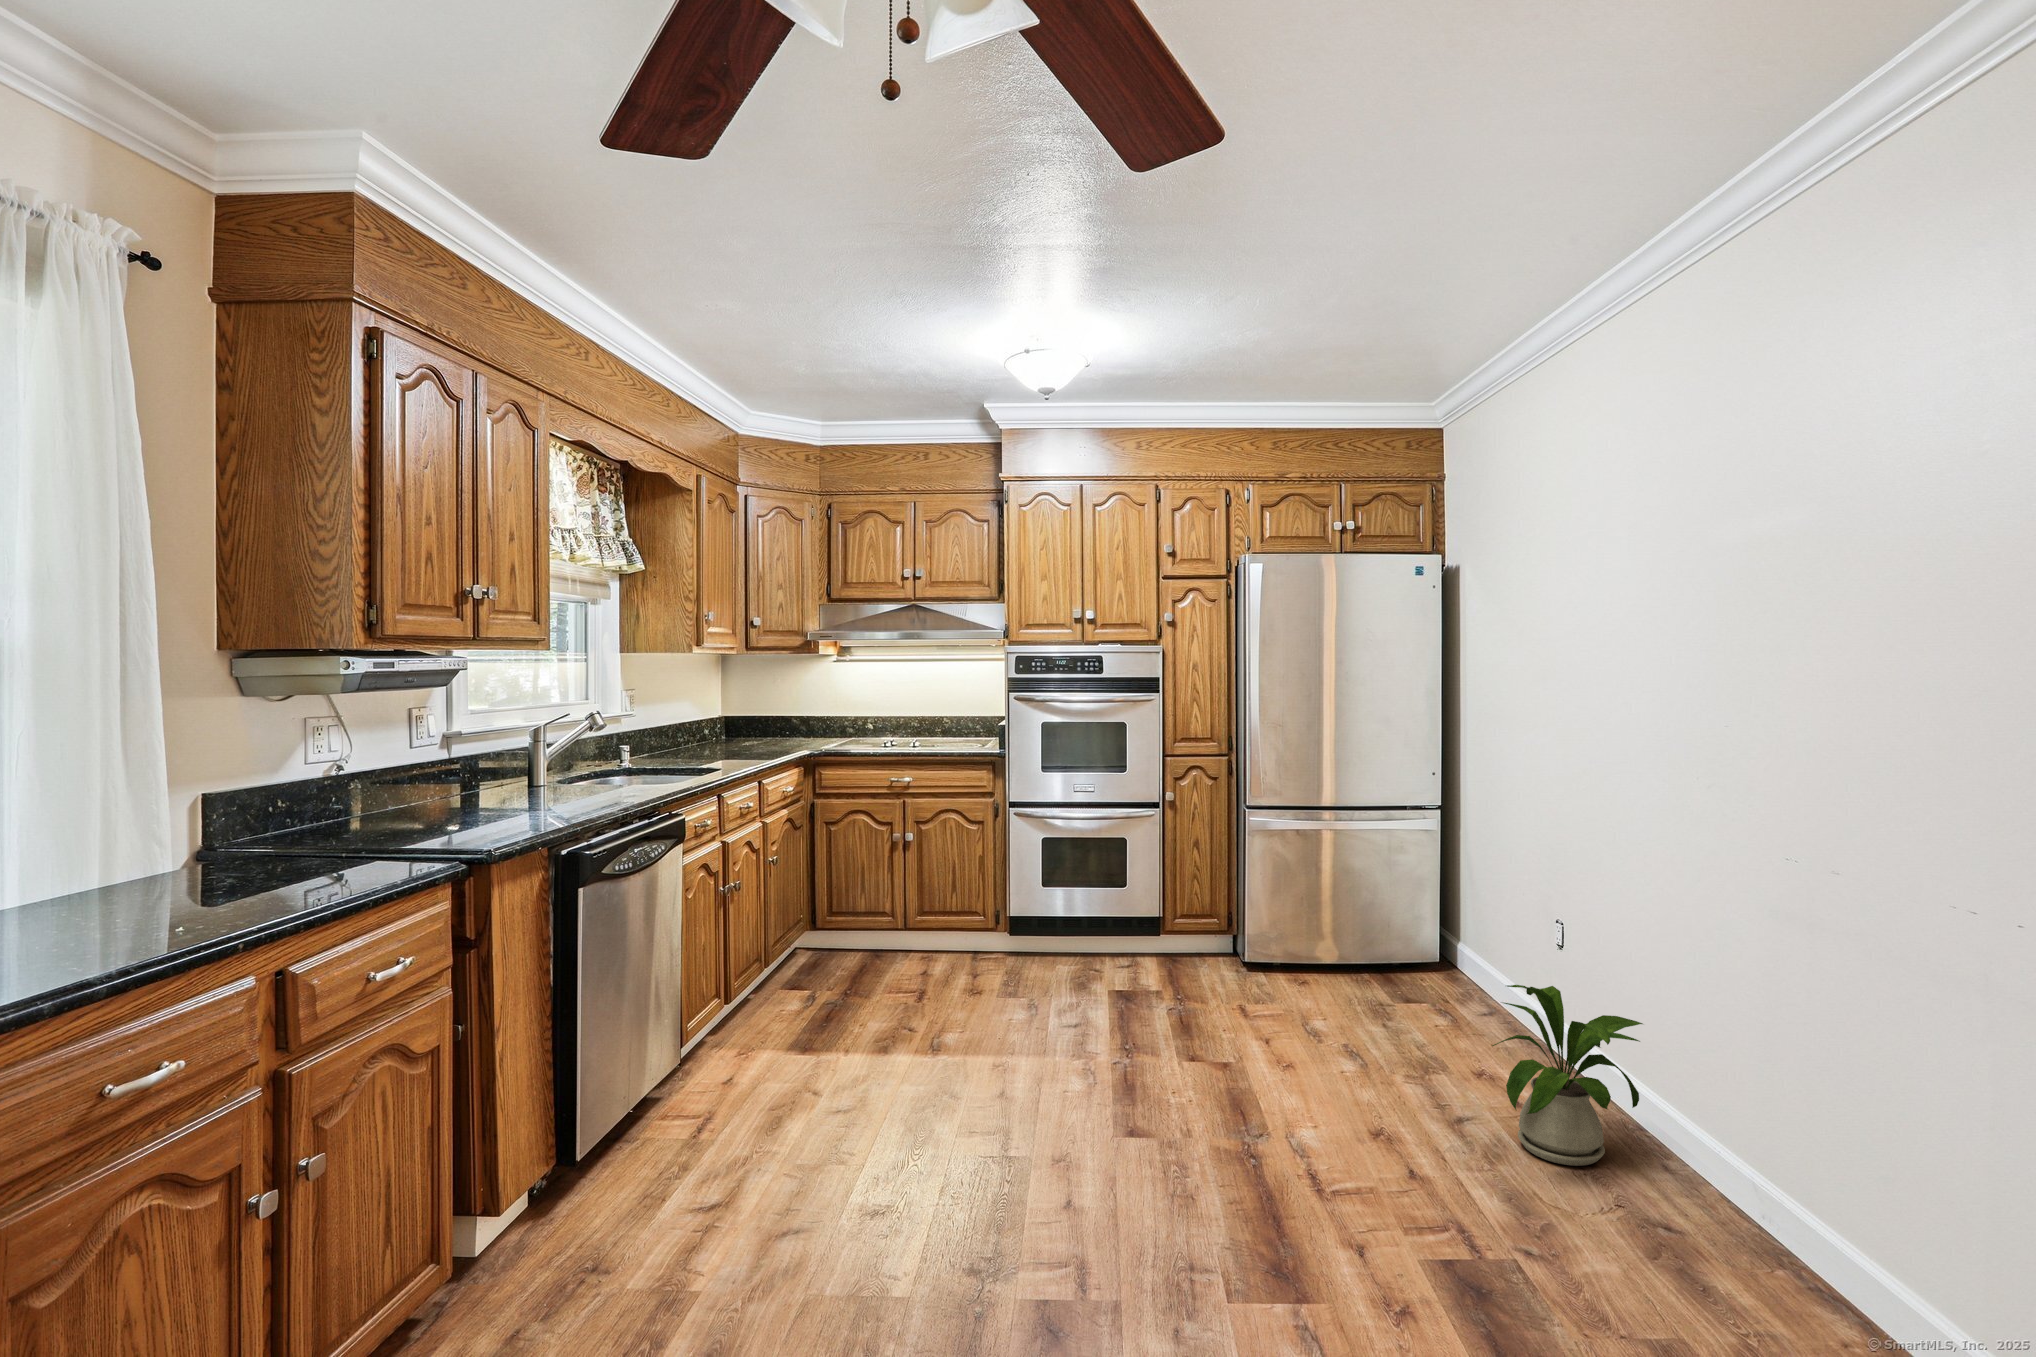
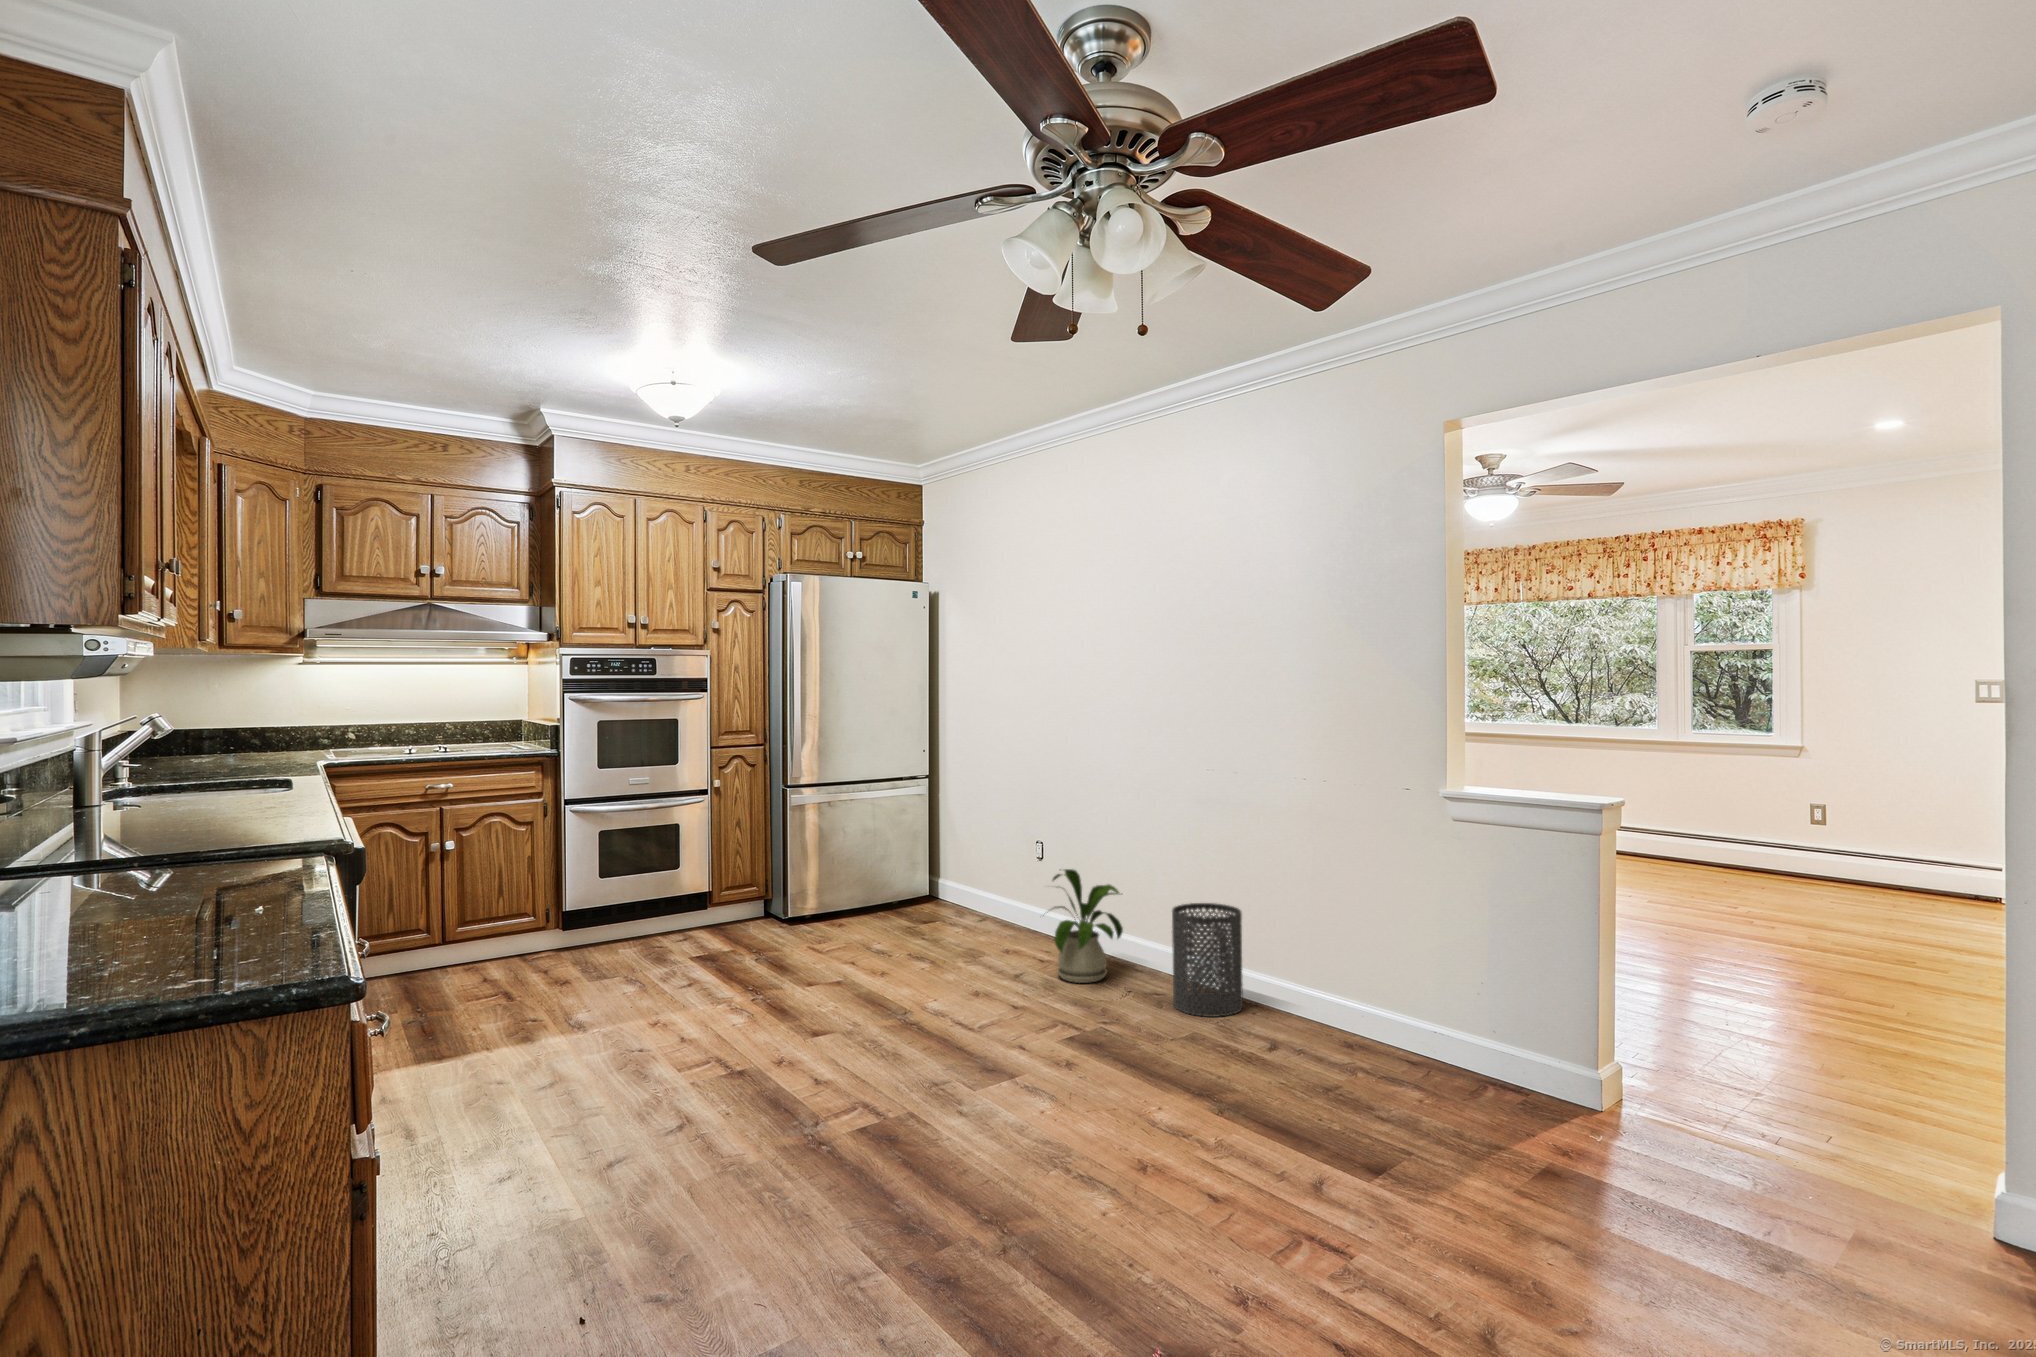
trash can: none [1679,1090,1826,1314] -> present [1172,903,1243,1017]

